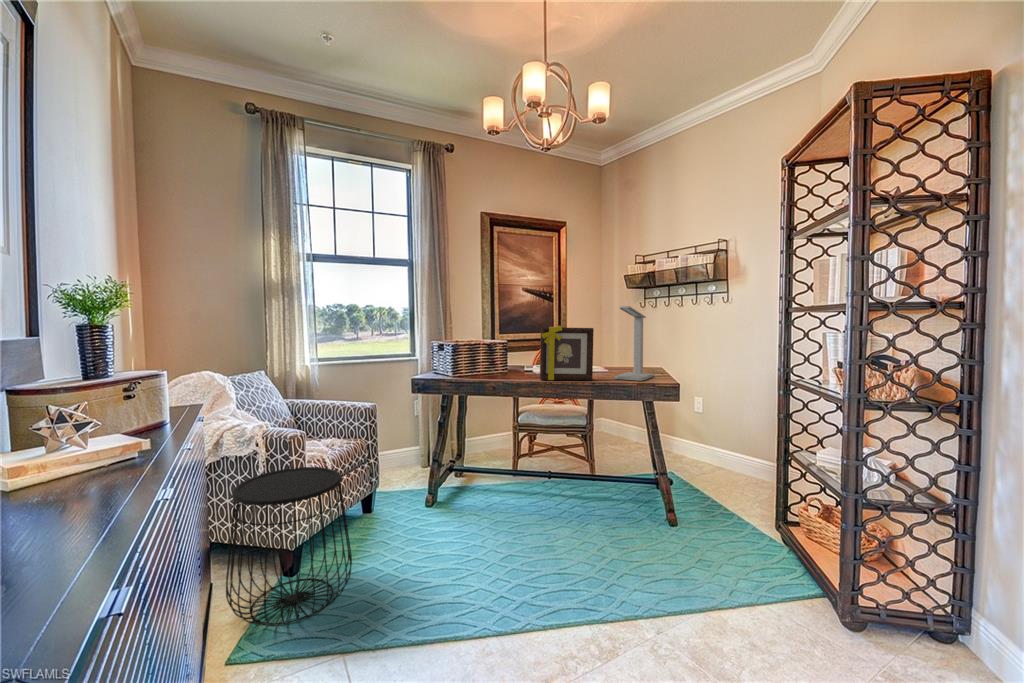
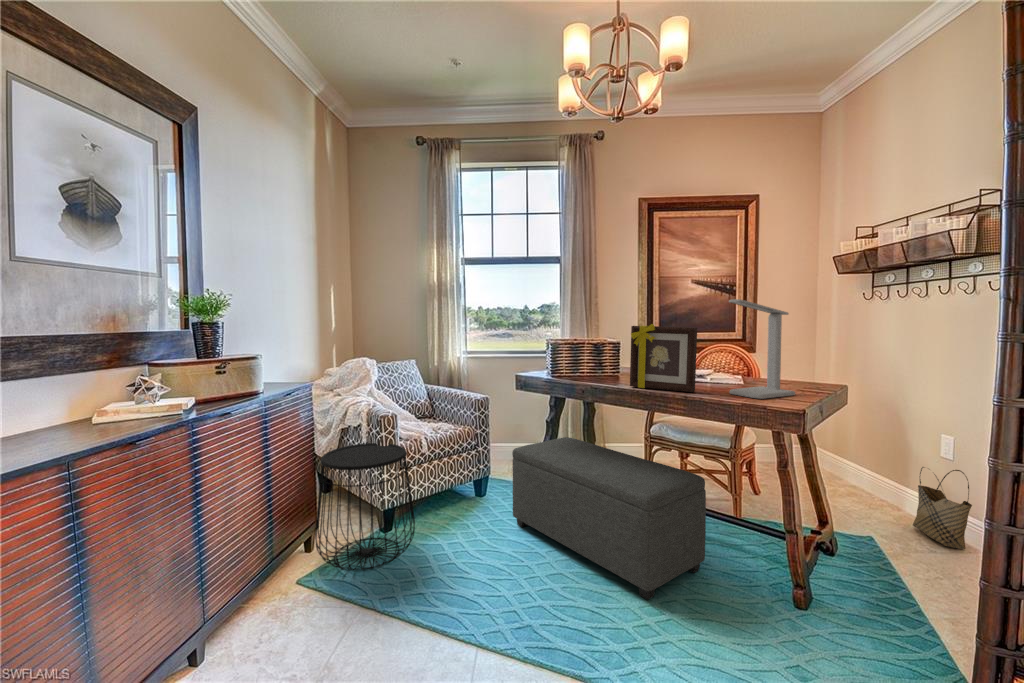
woven basket: none [685,419,719,470] -> present [913,467,972,549]
ottoman: none [426,434,605,553] -> present [512,437,706,600]

